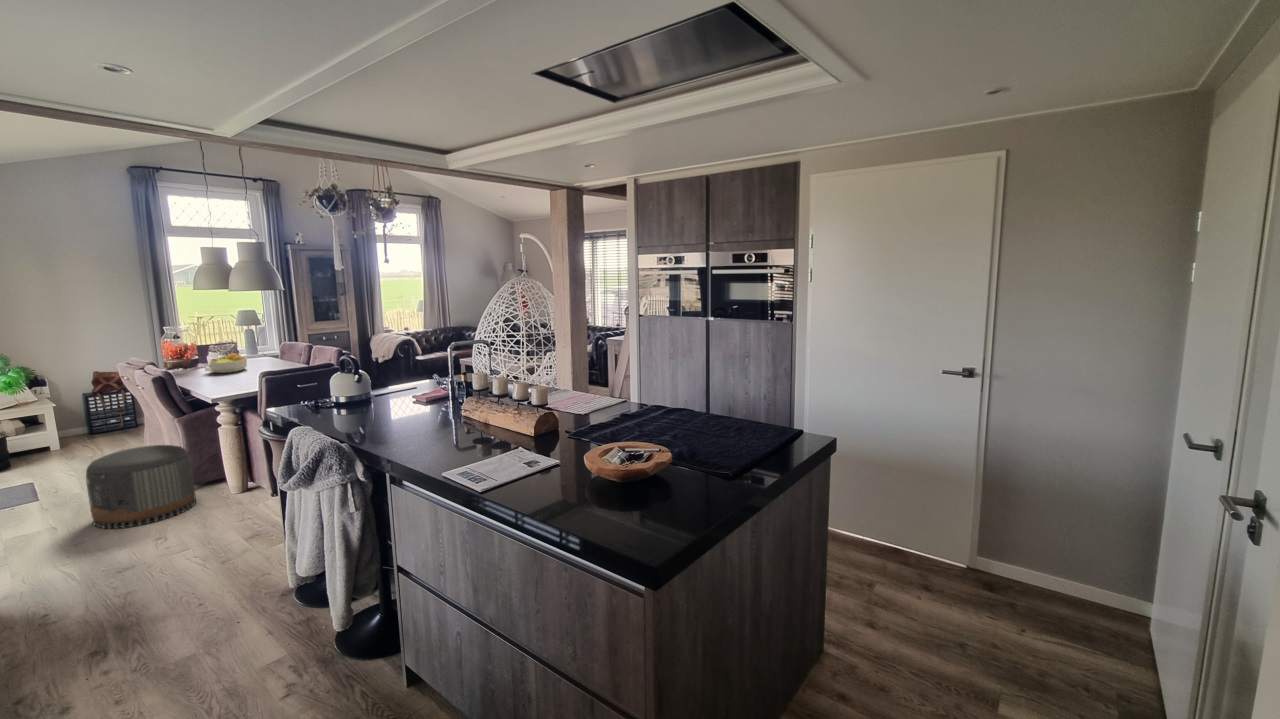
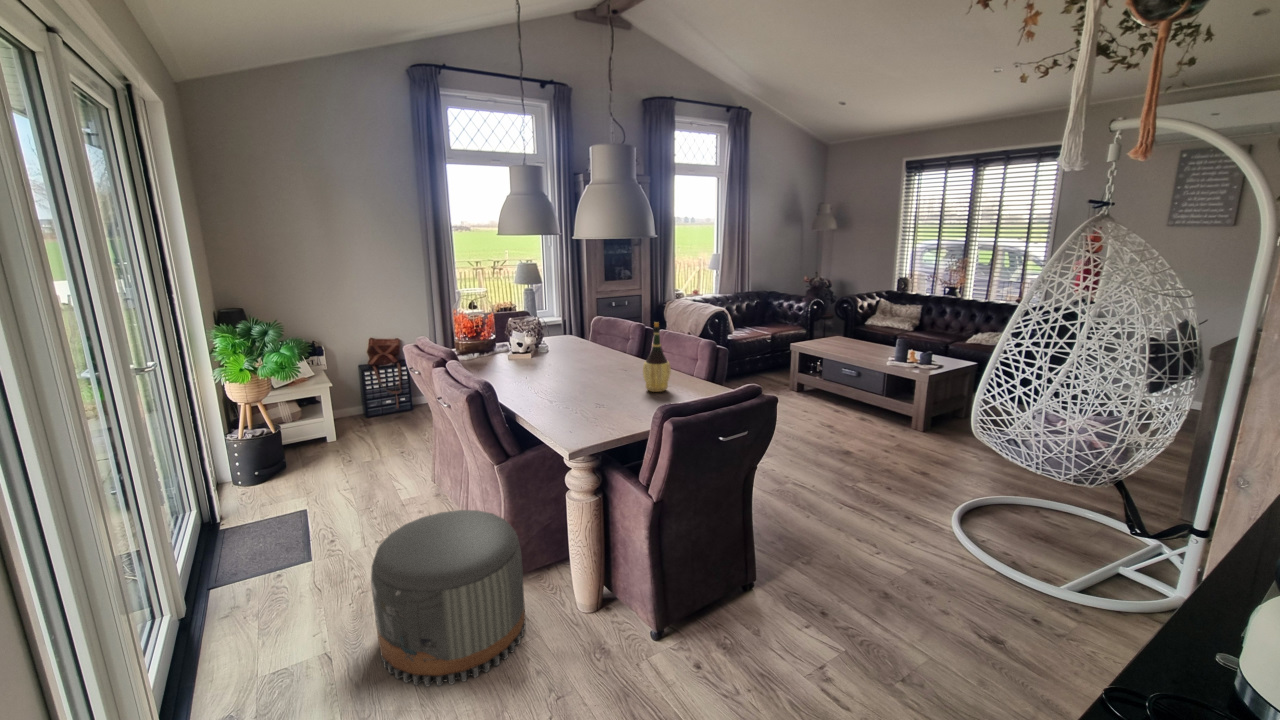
wine bottle: none [281,337,299,376] -> present [643,322,671,392]
fruit bowl: present [209,353,247,373] -> none [521,336,571,371]

